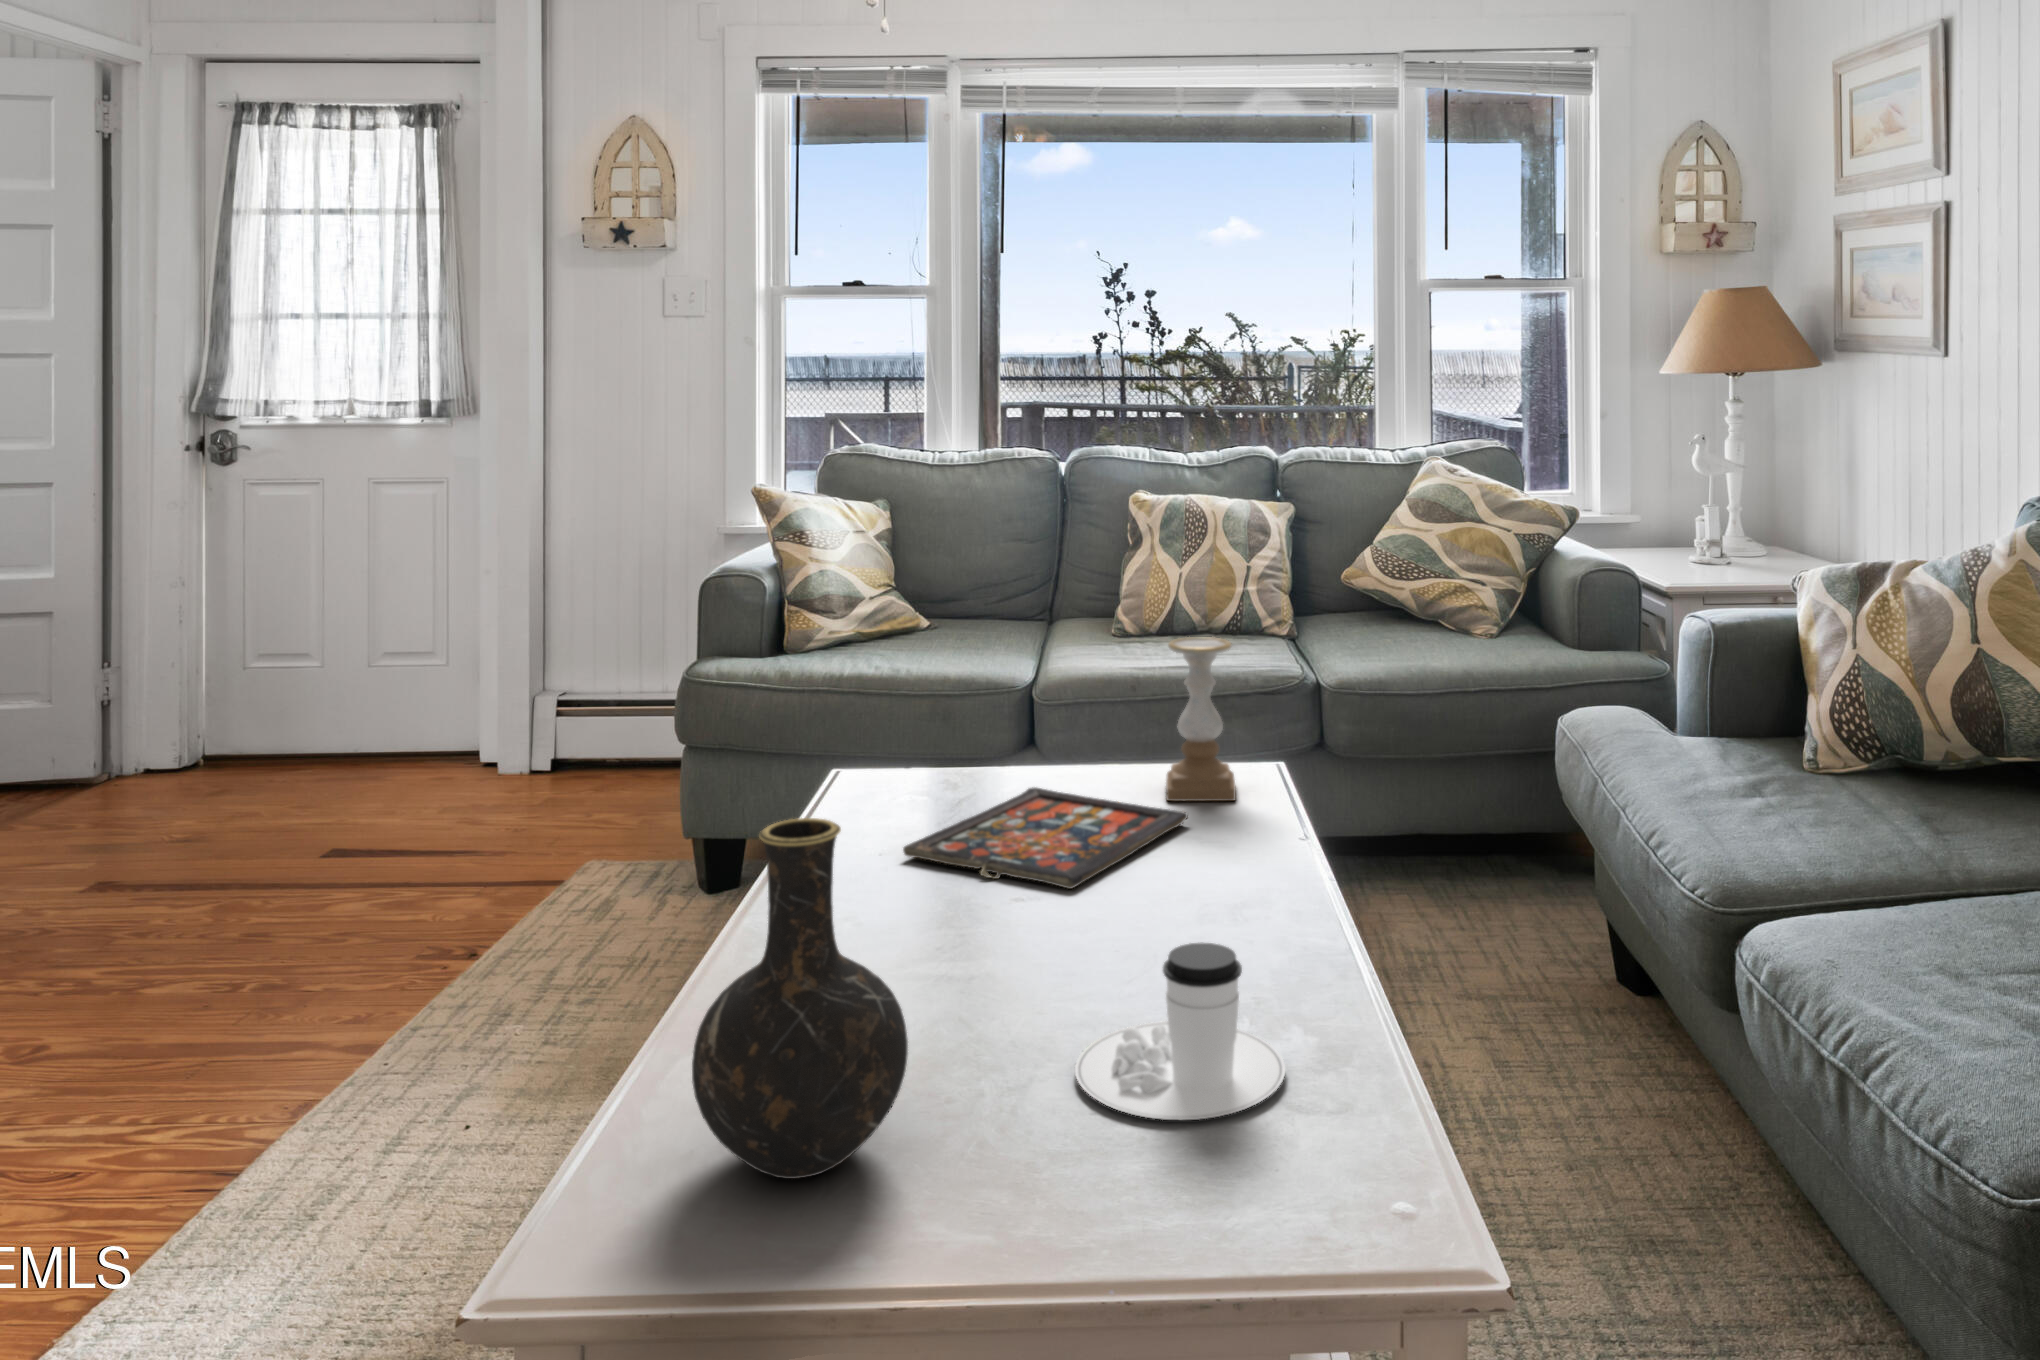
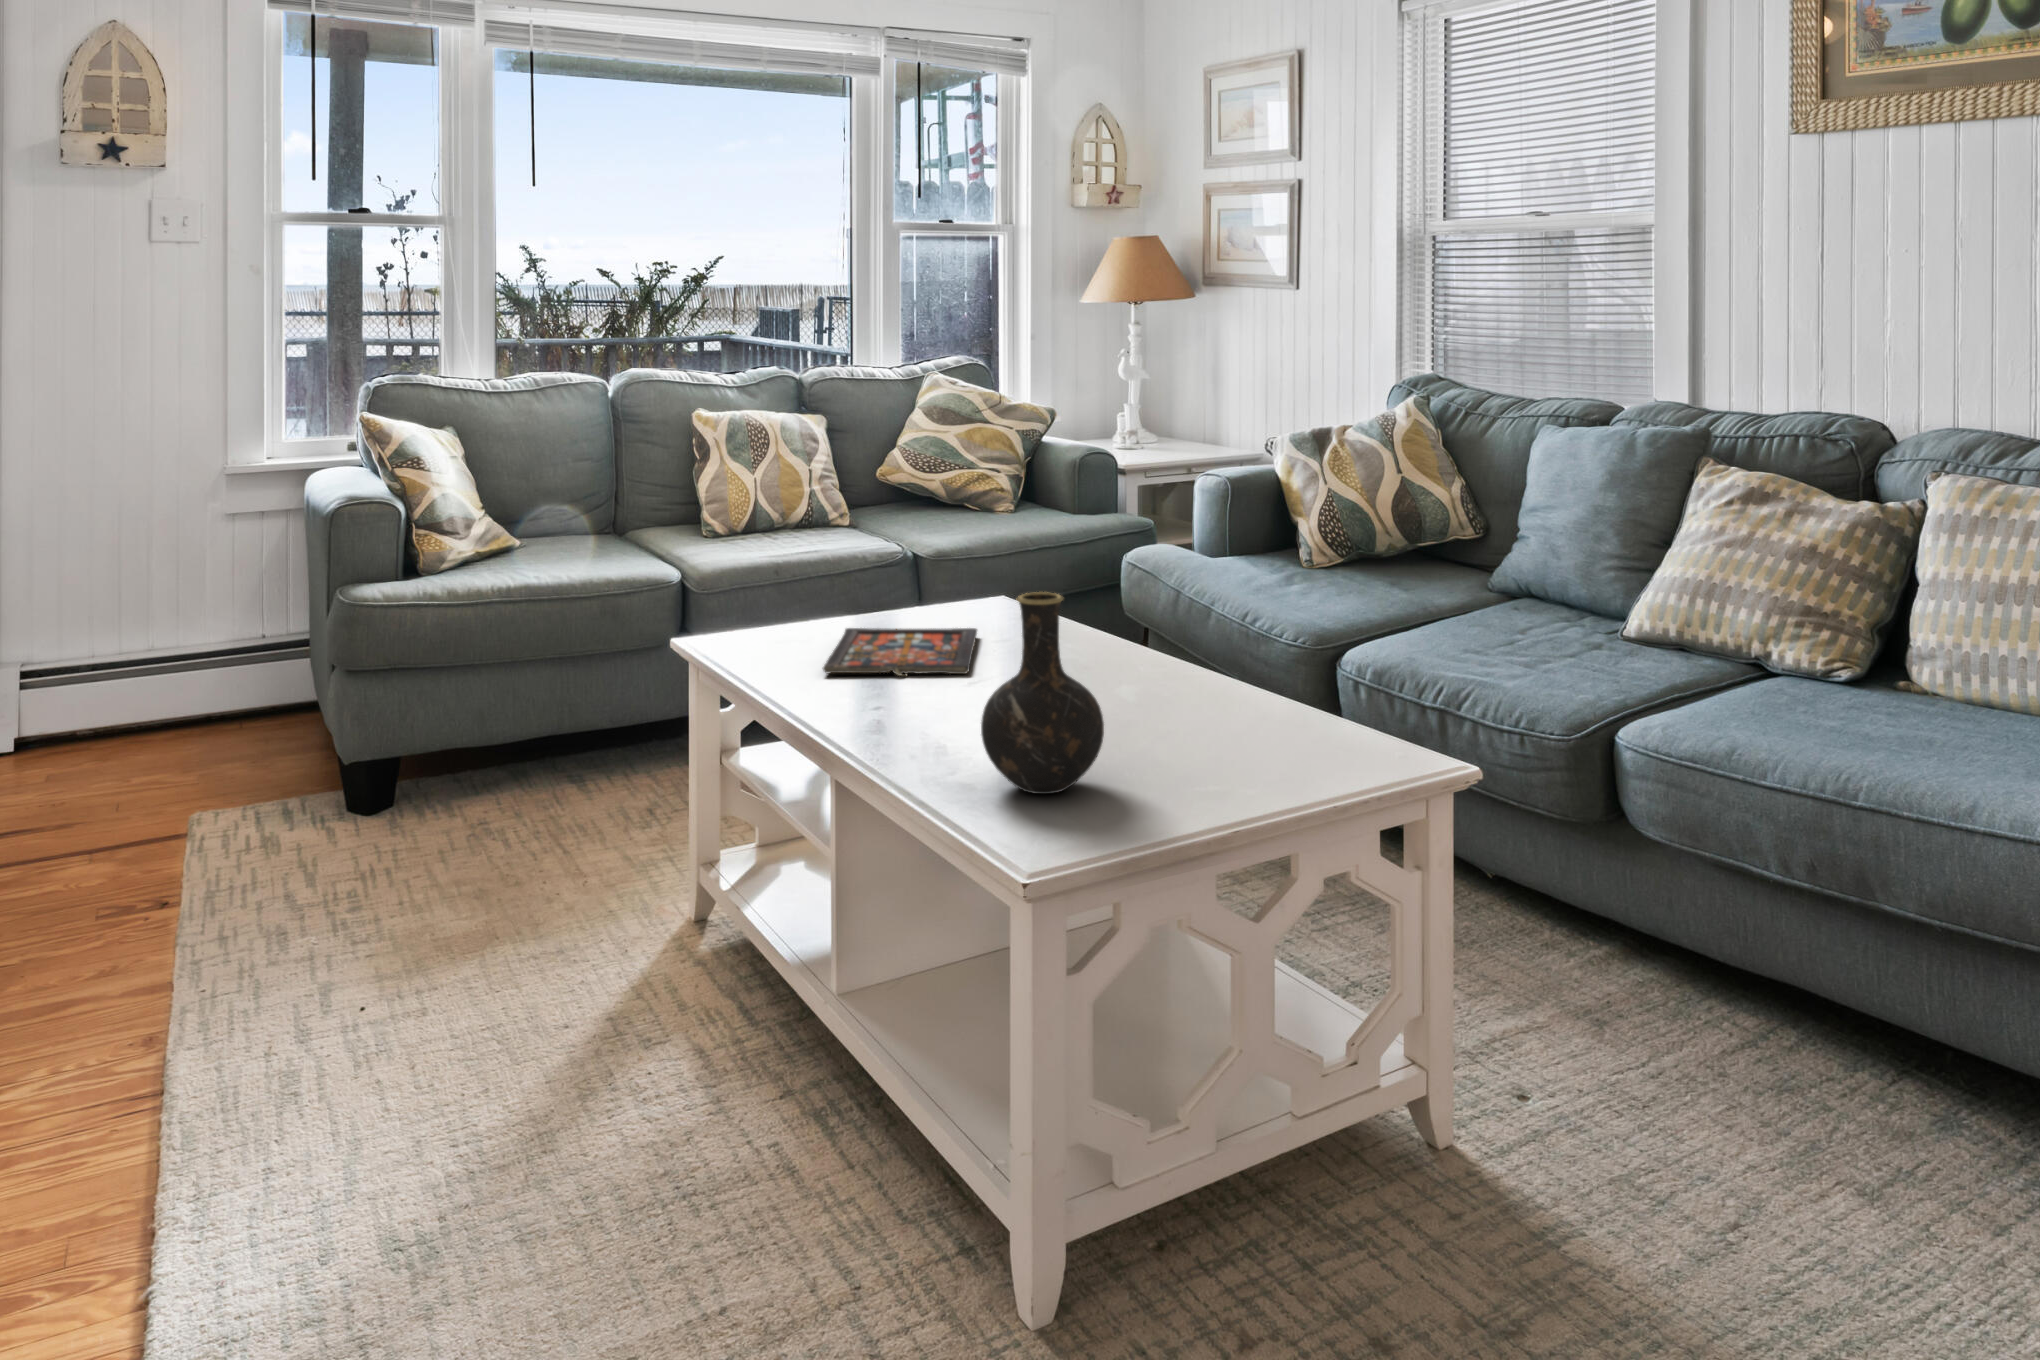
candle holder: present [1166,637,1236,801] -> none [921,509,984,627]
coffee cup: present [1075,943,1285,1120] -> none [1114,654,1238,746]

